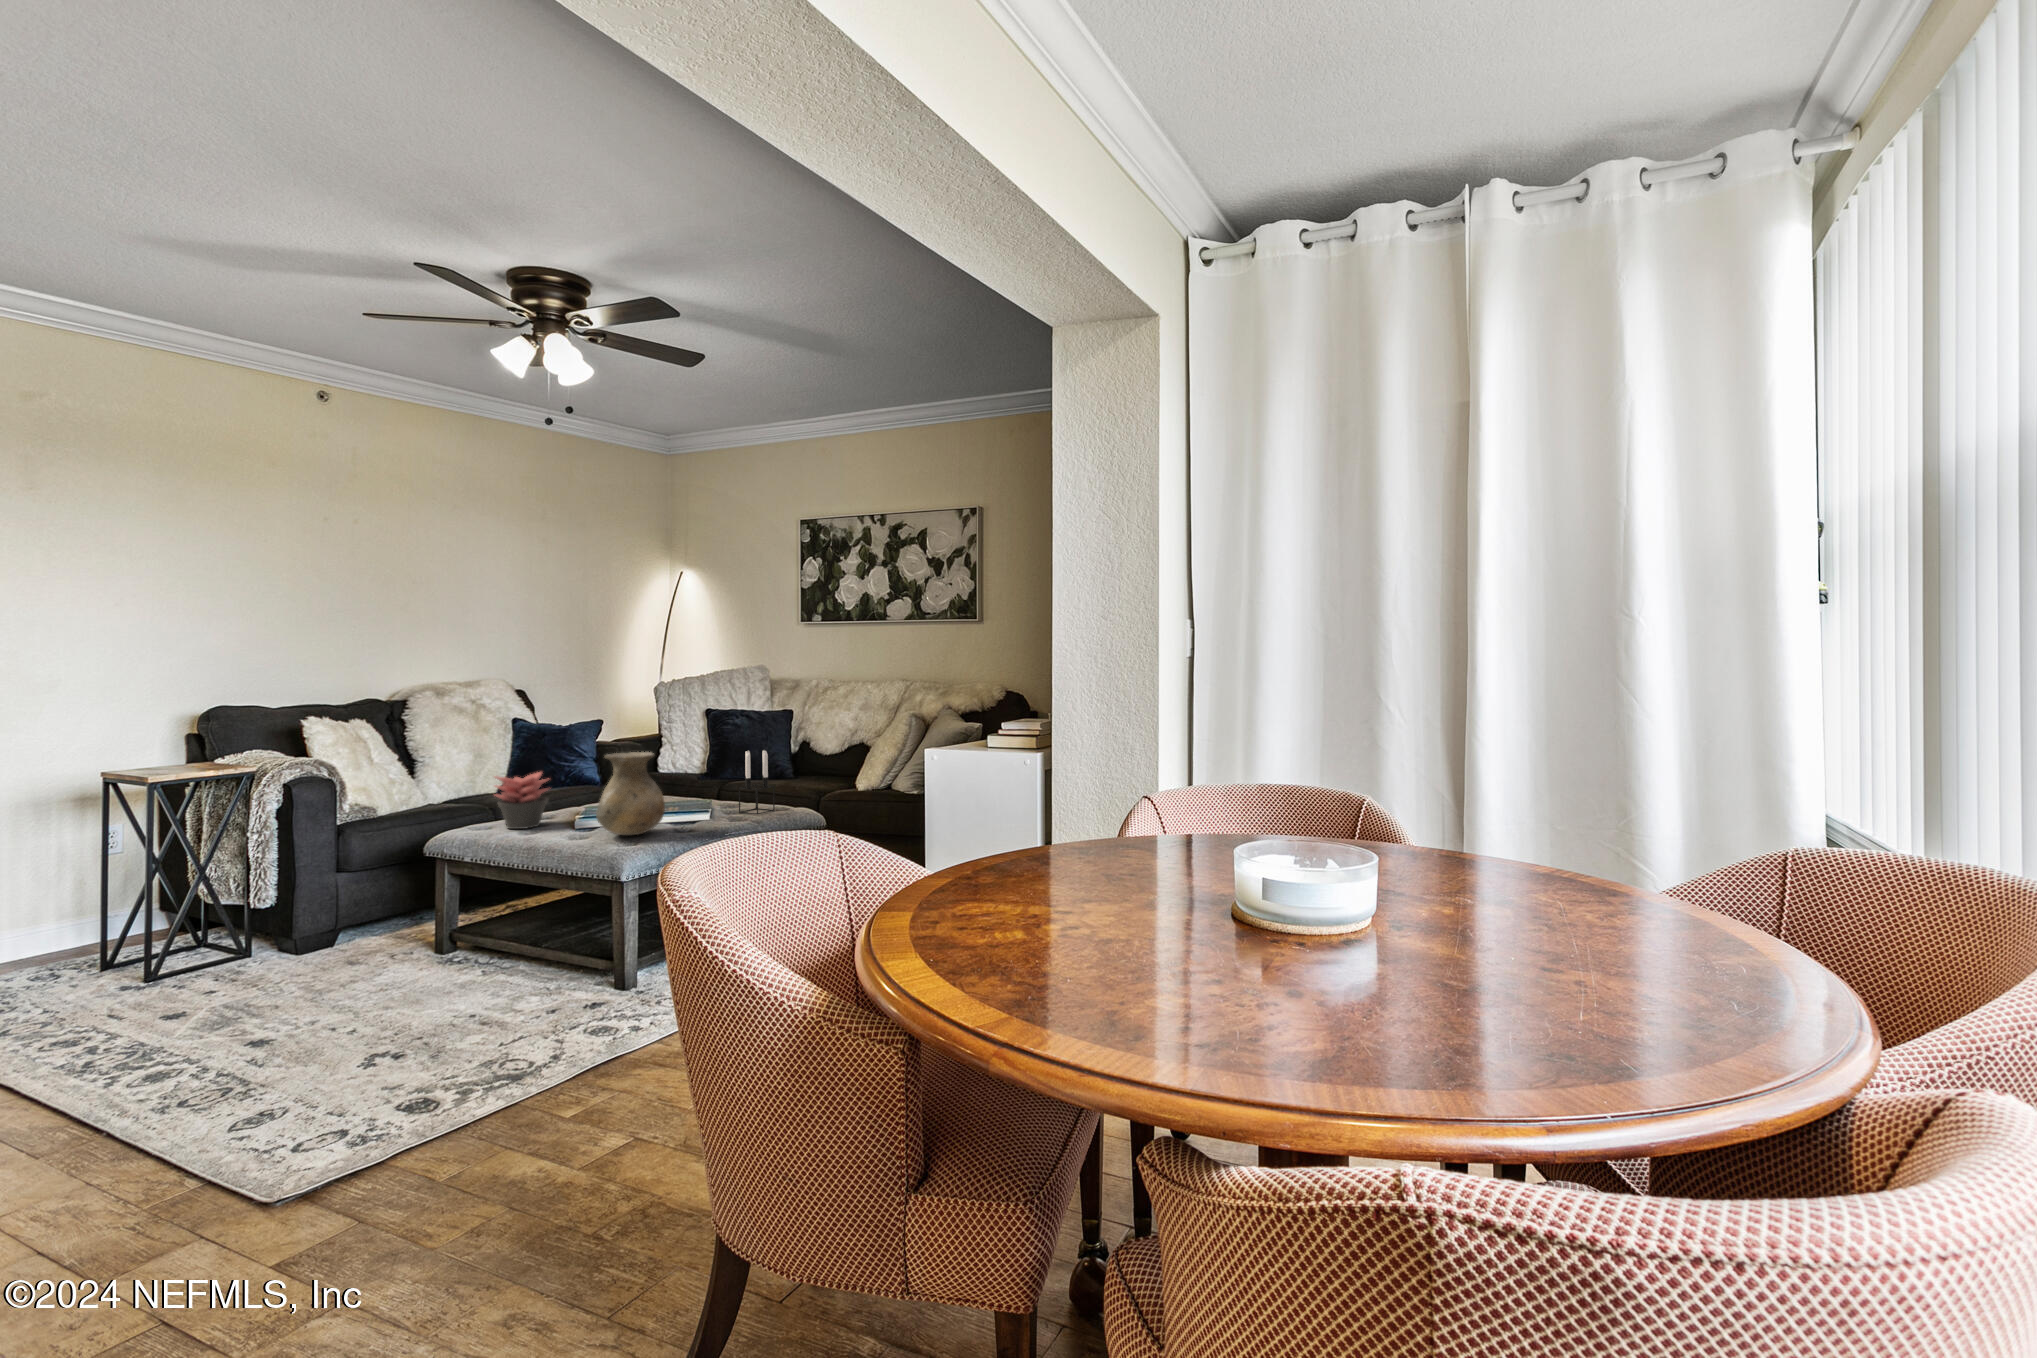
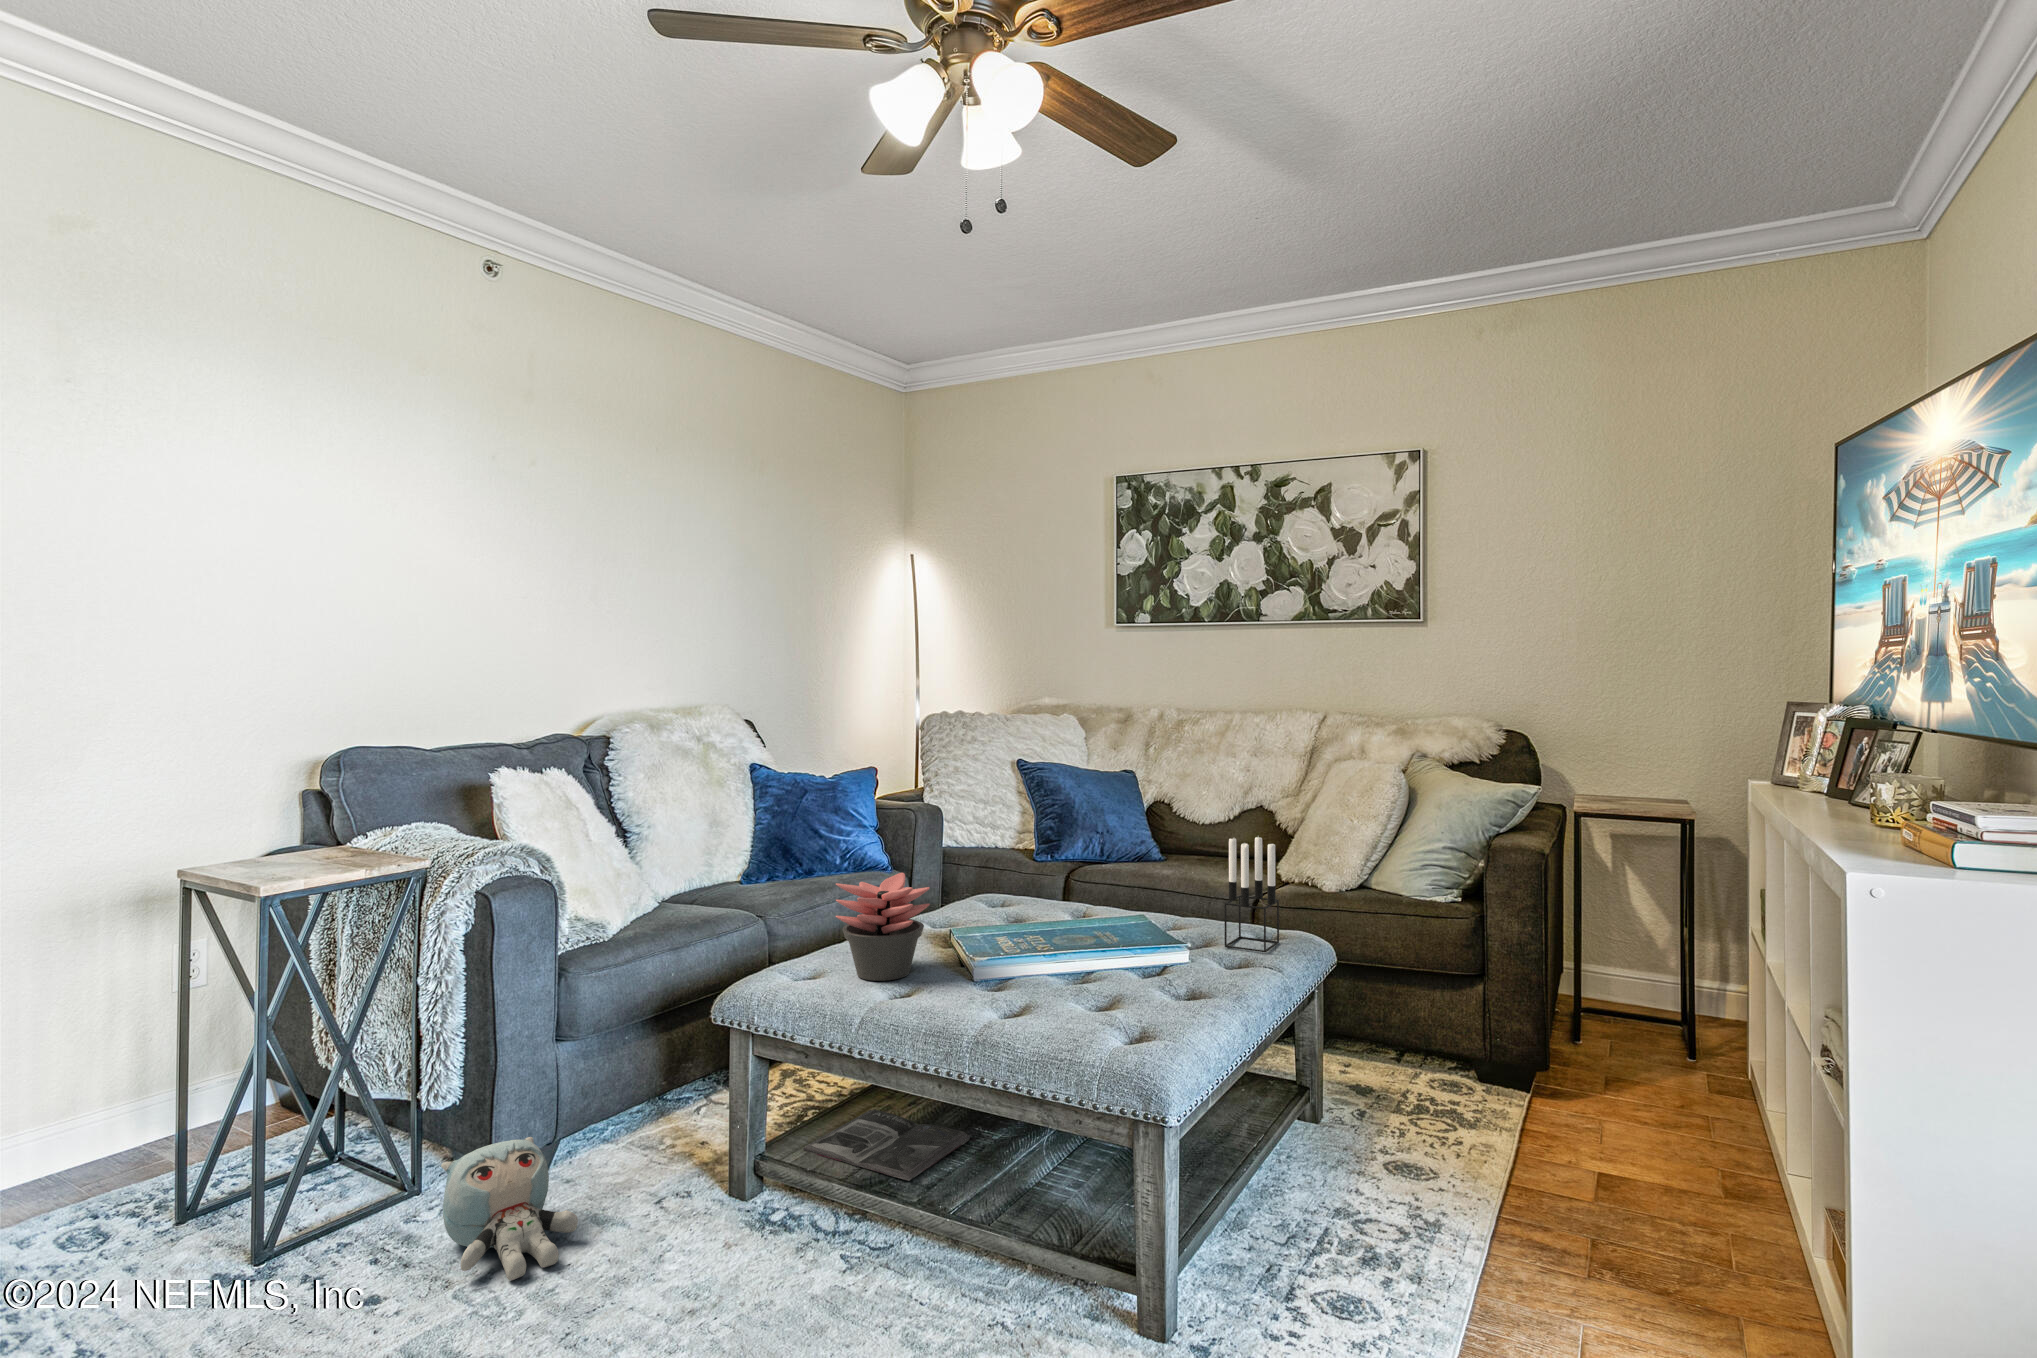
vase: present [596,752,665,836] -> none [1048,846,1166,1006]
magazine: none [476,909,577,935] -> present [803,1109,969,1181]
plush toy: none [254,918,334,983] -> present [441,1137,578,1281]

